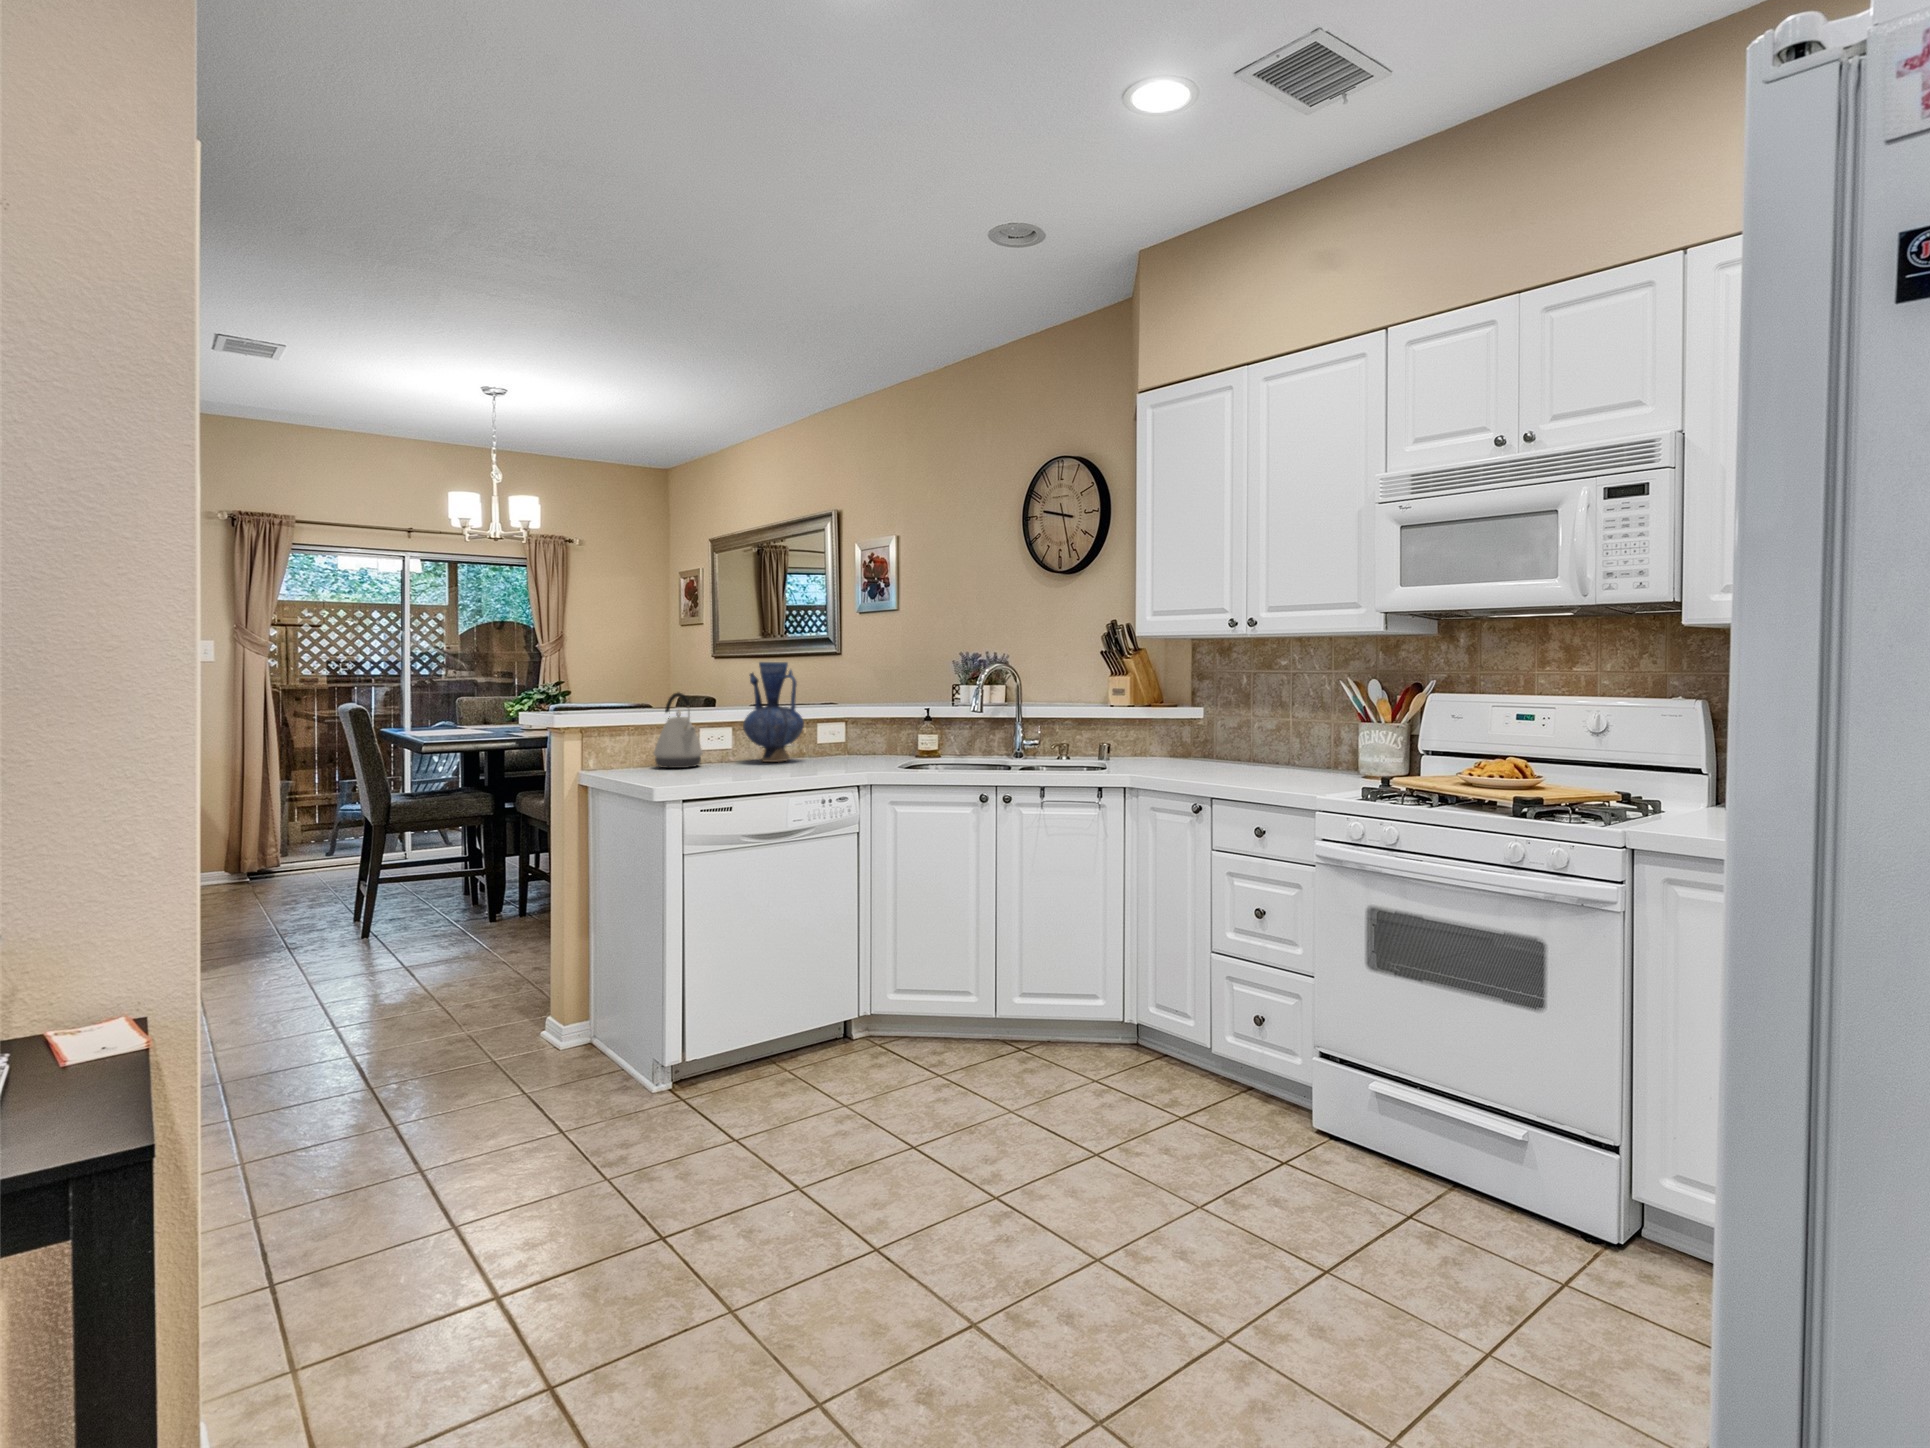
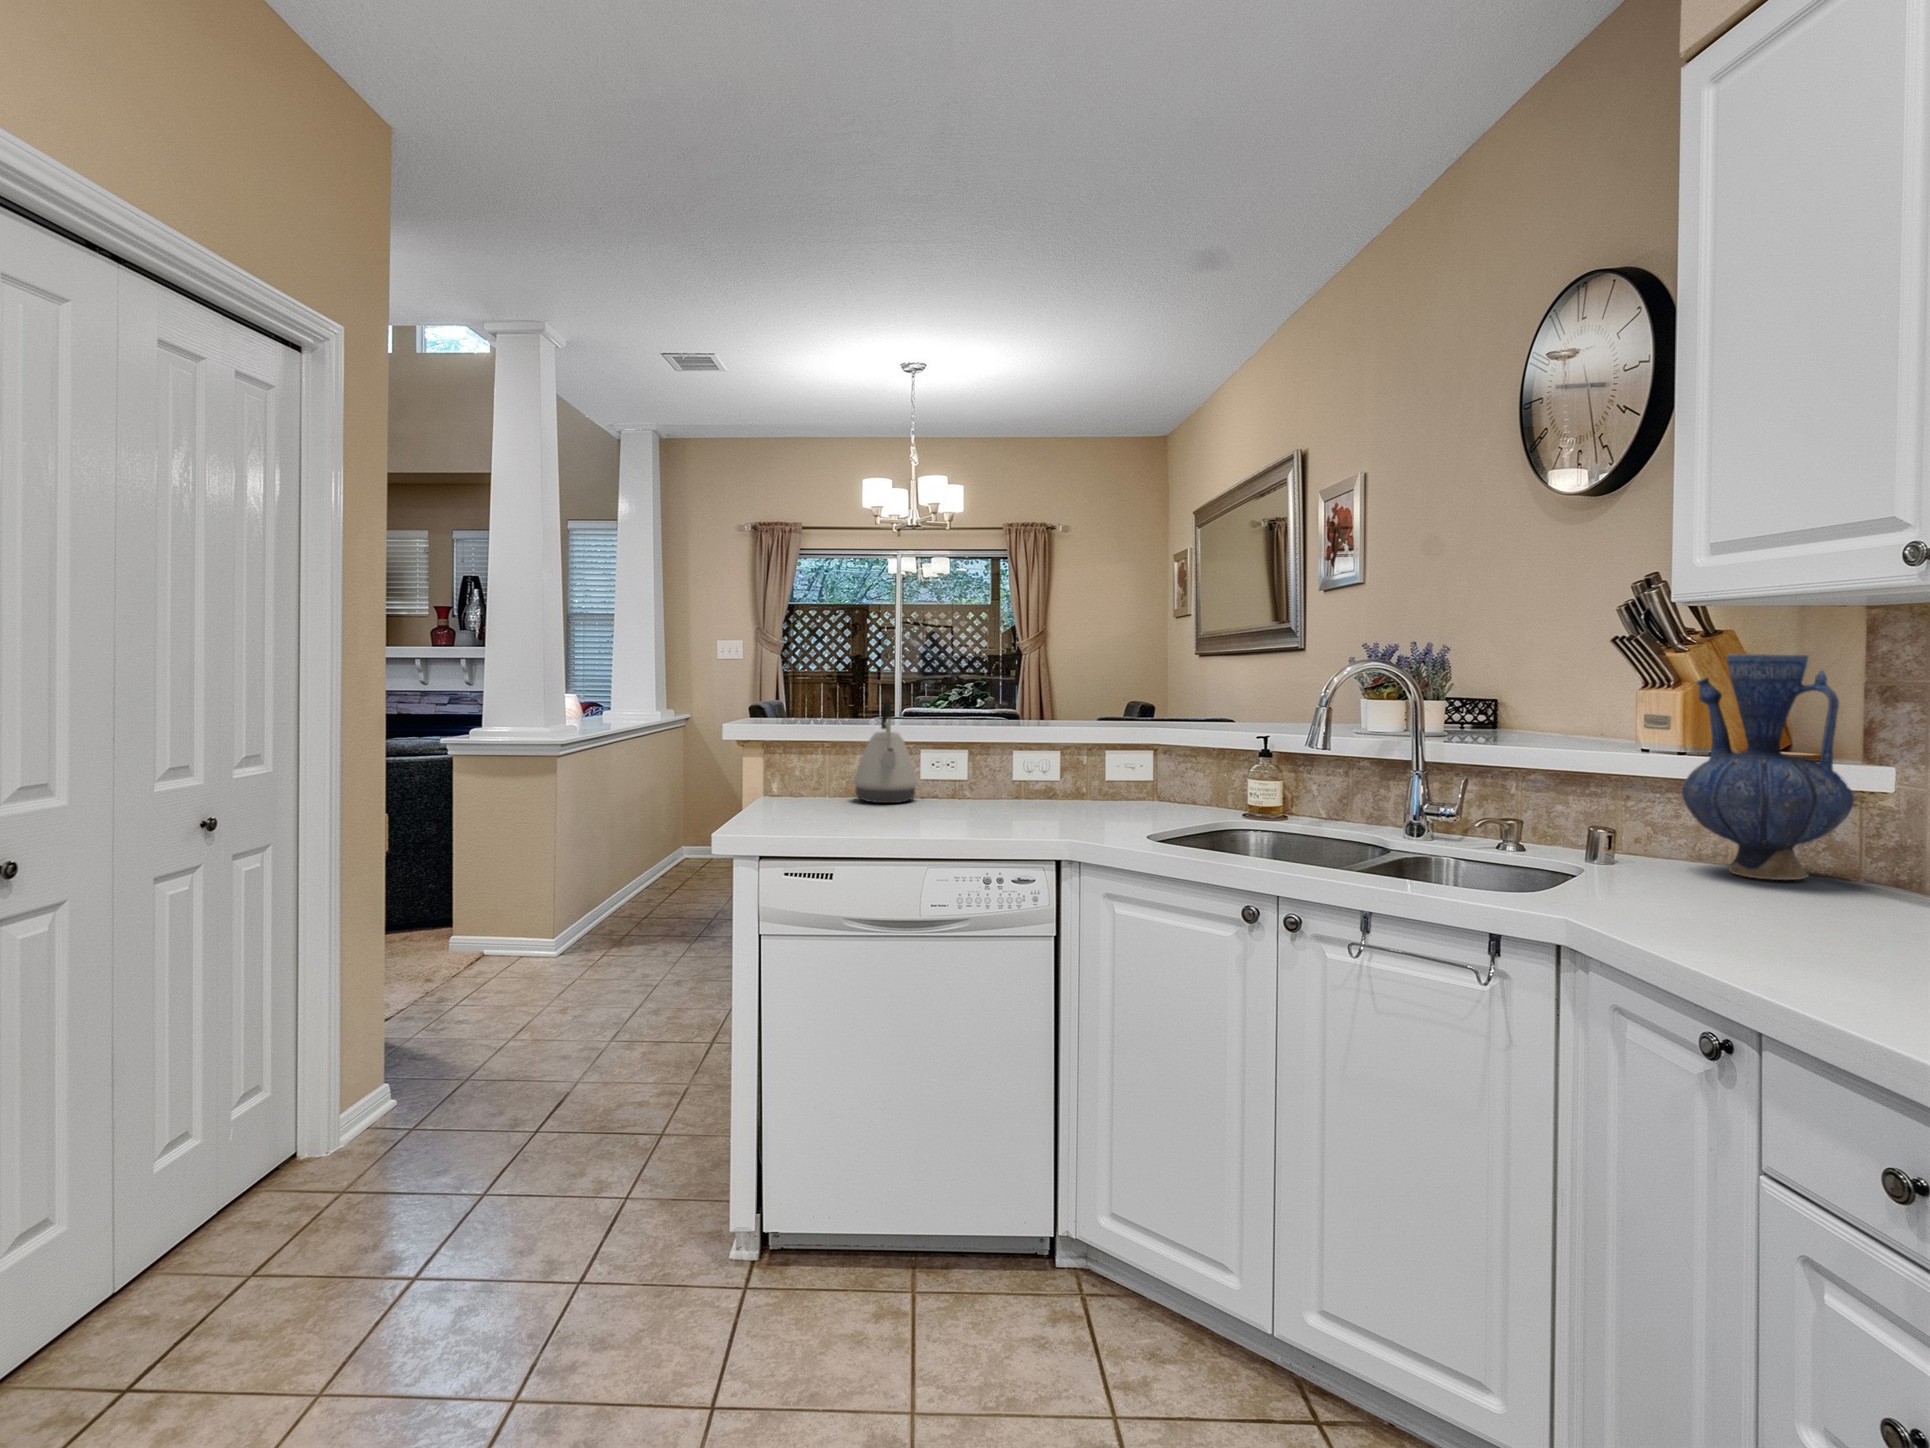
vase: present [743,662,804,762] -> present [1682,654,1854,880]

